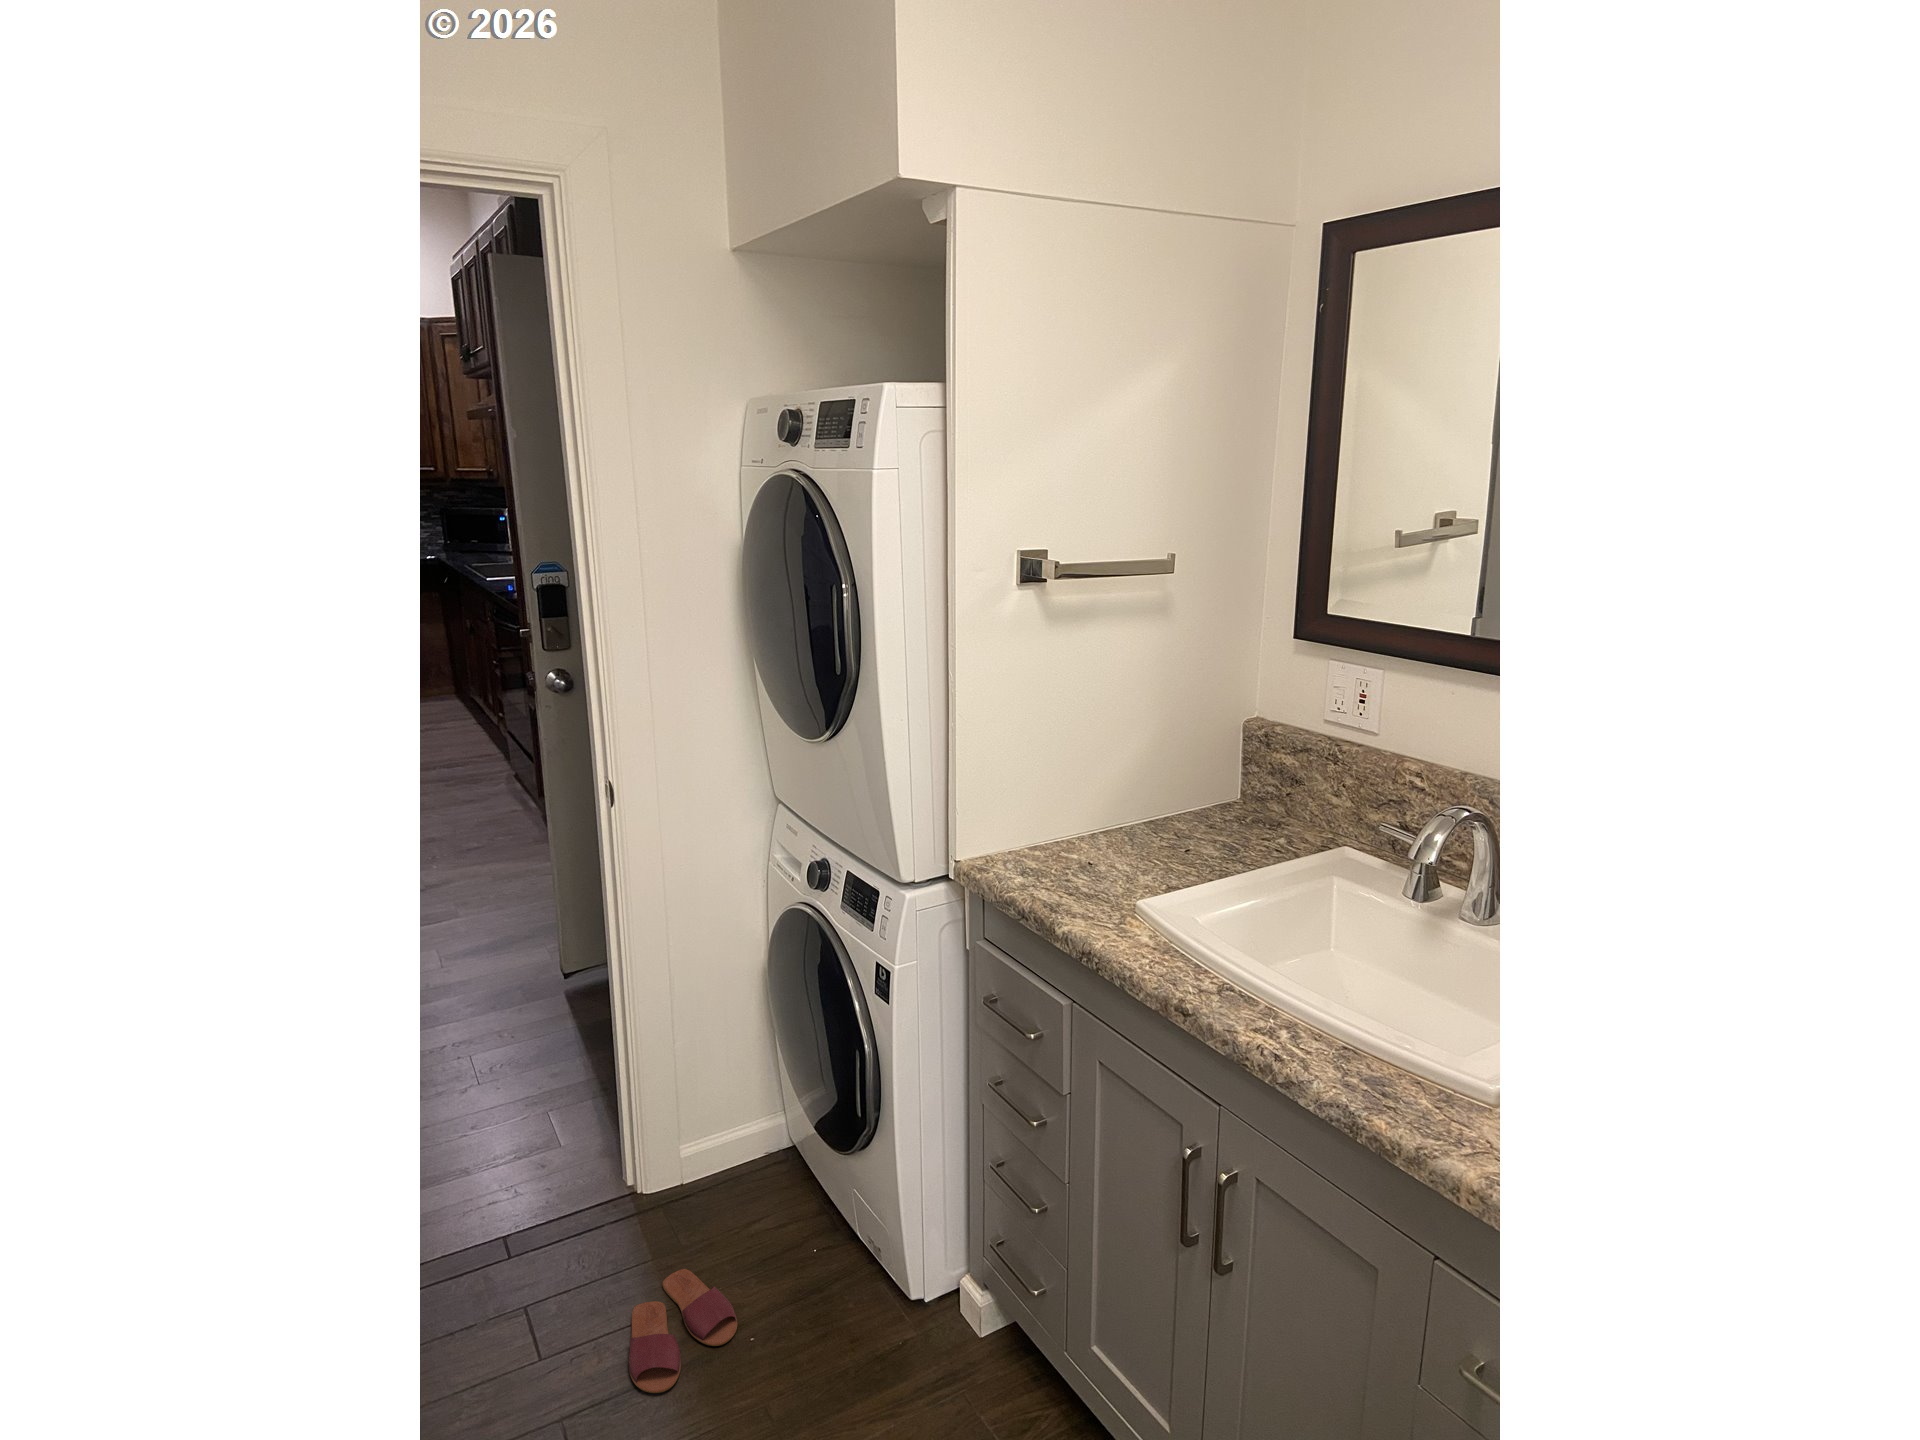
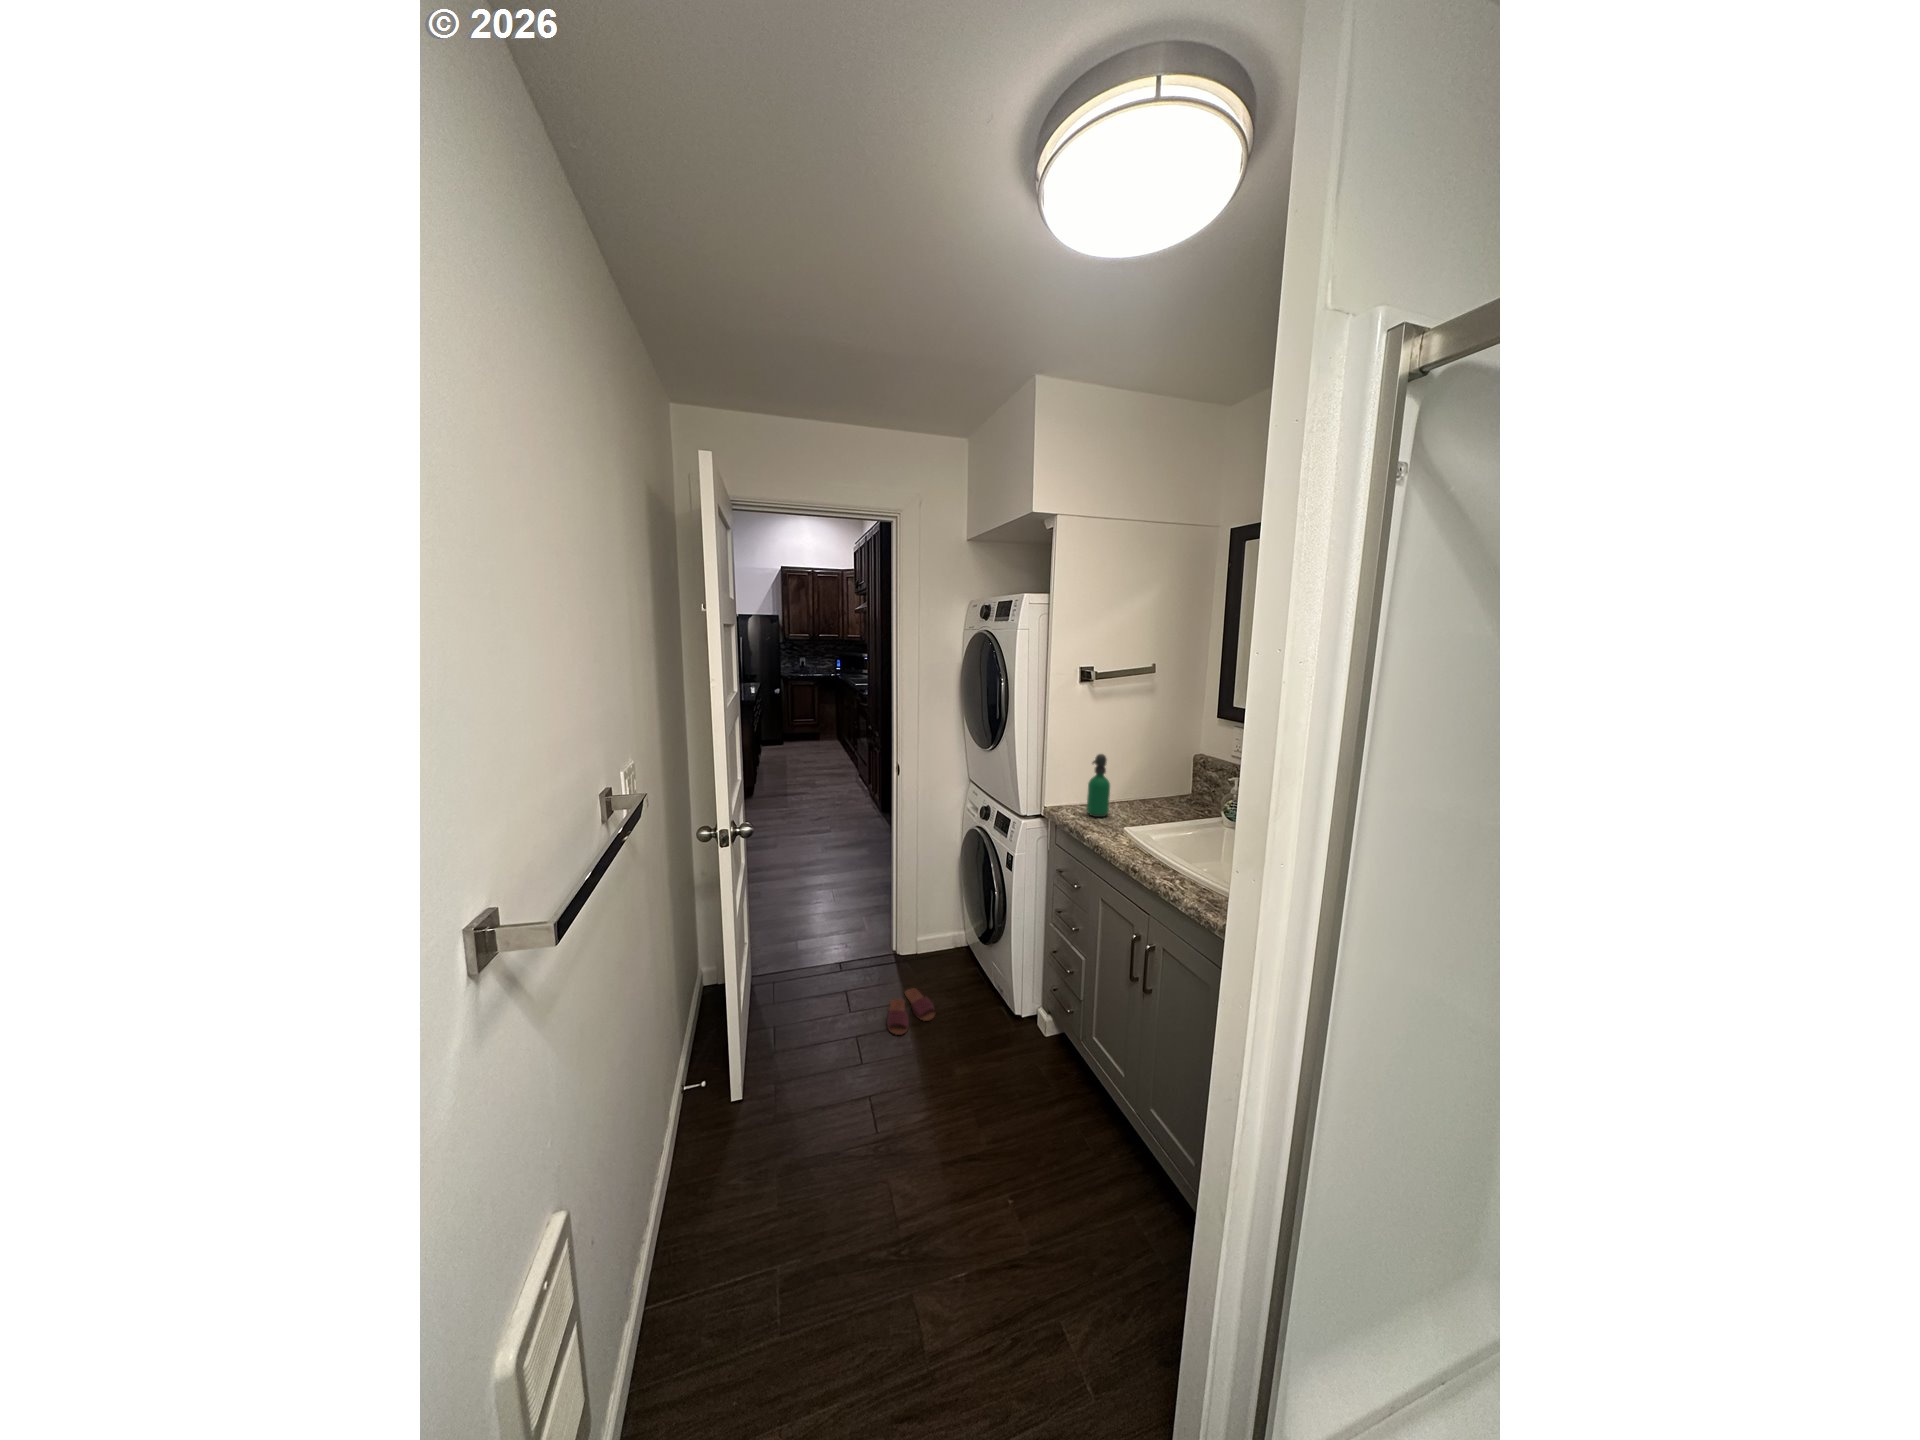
soap dispenser: none [1047,739,1096,877] -> present [1087,754,1110,817]

